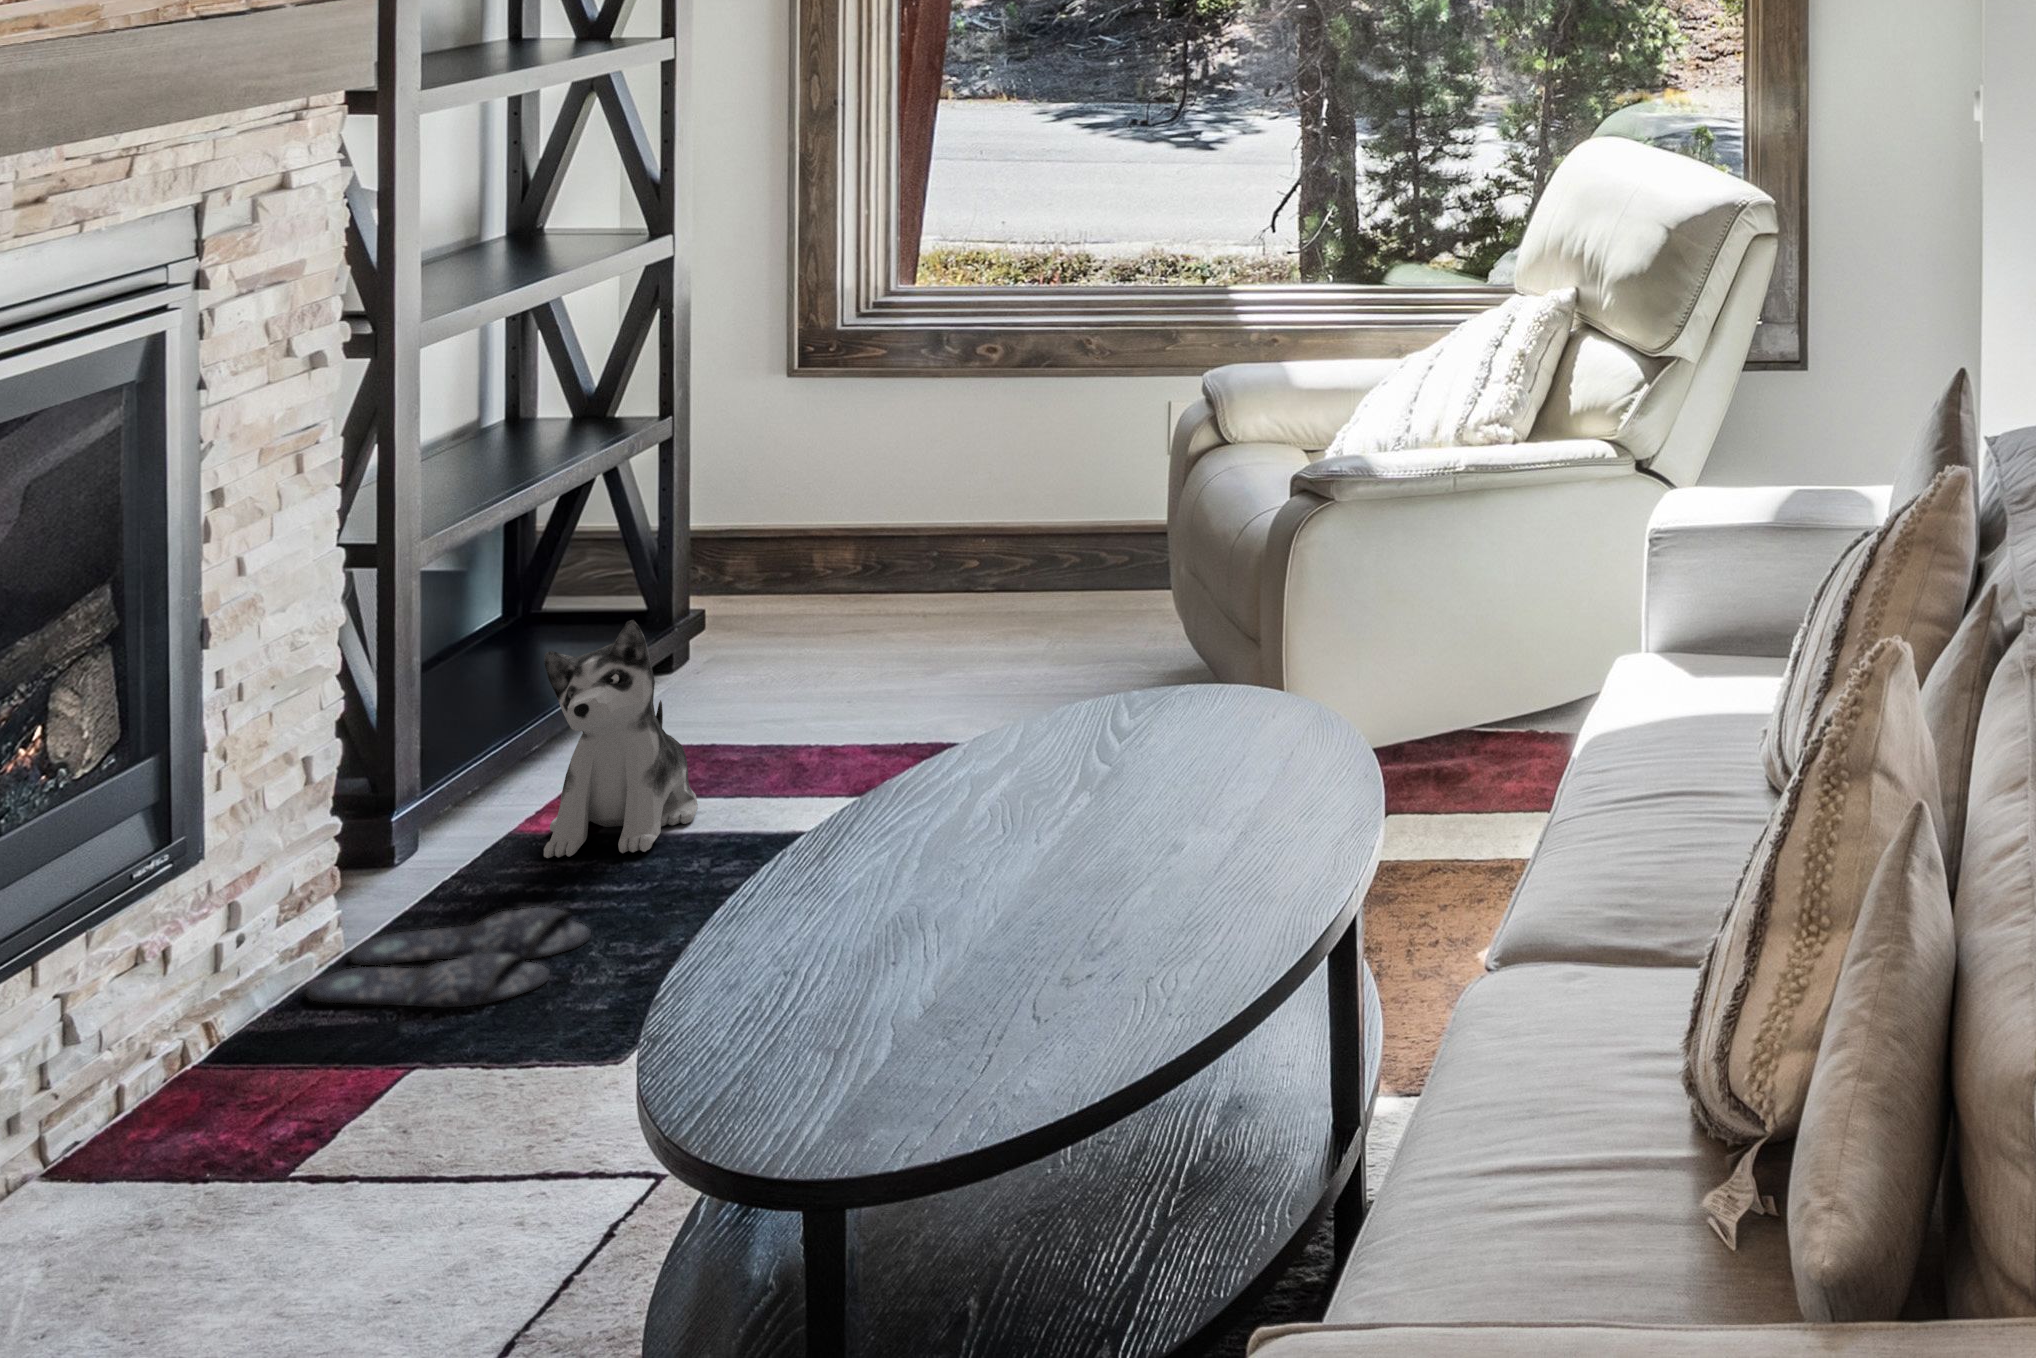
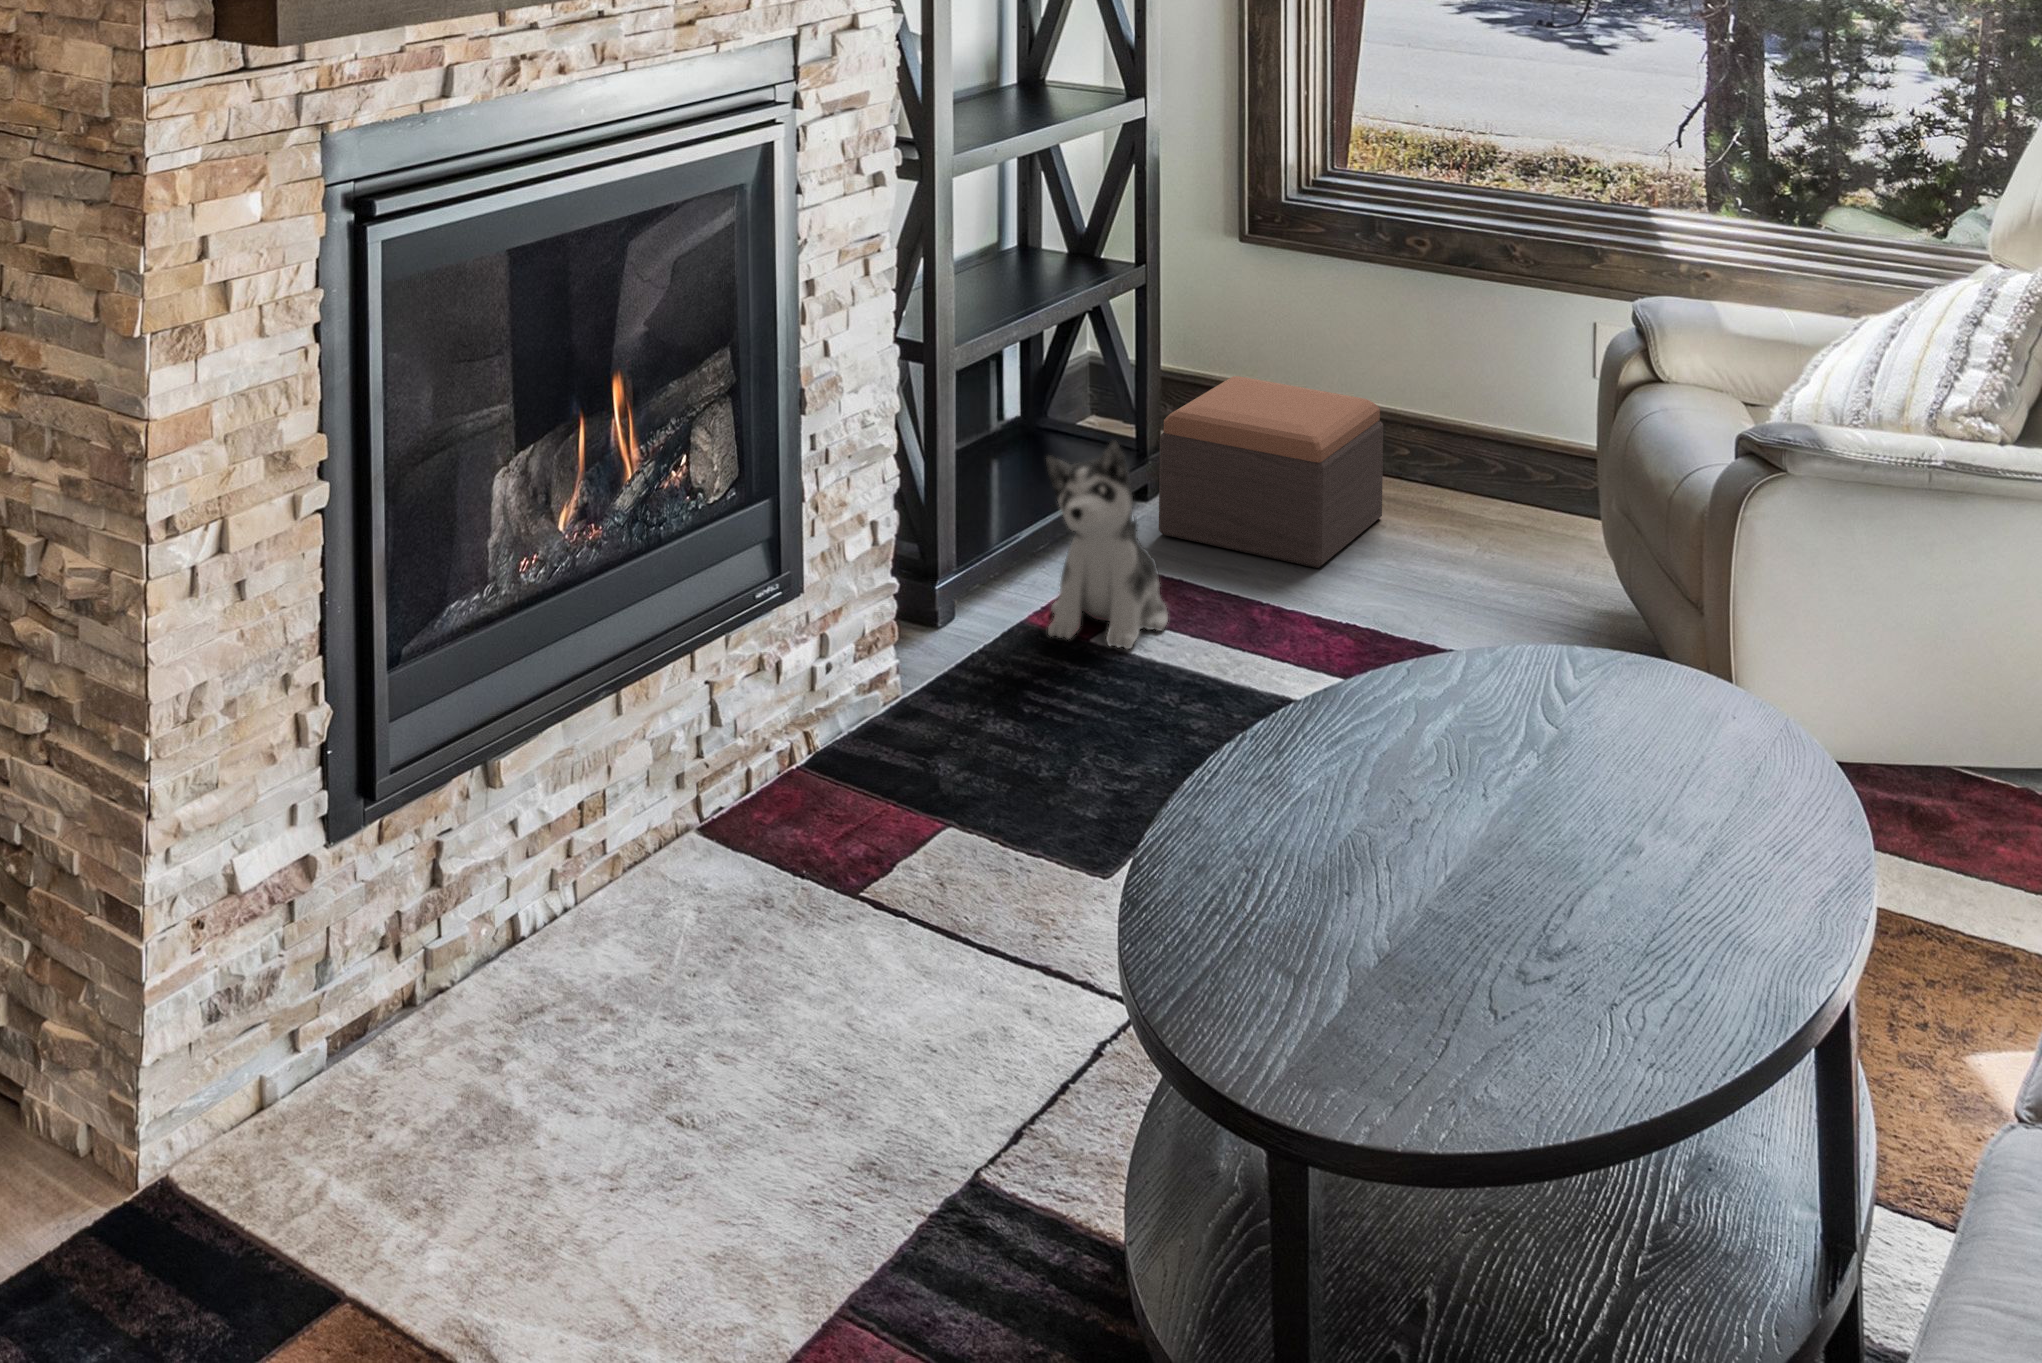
footstool: none [693,529,960,719] -> present [1159,376,1383,568]
slippers: present [307,907,591,1007] -> none [878,675,1089,759]

